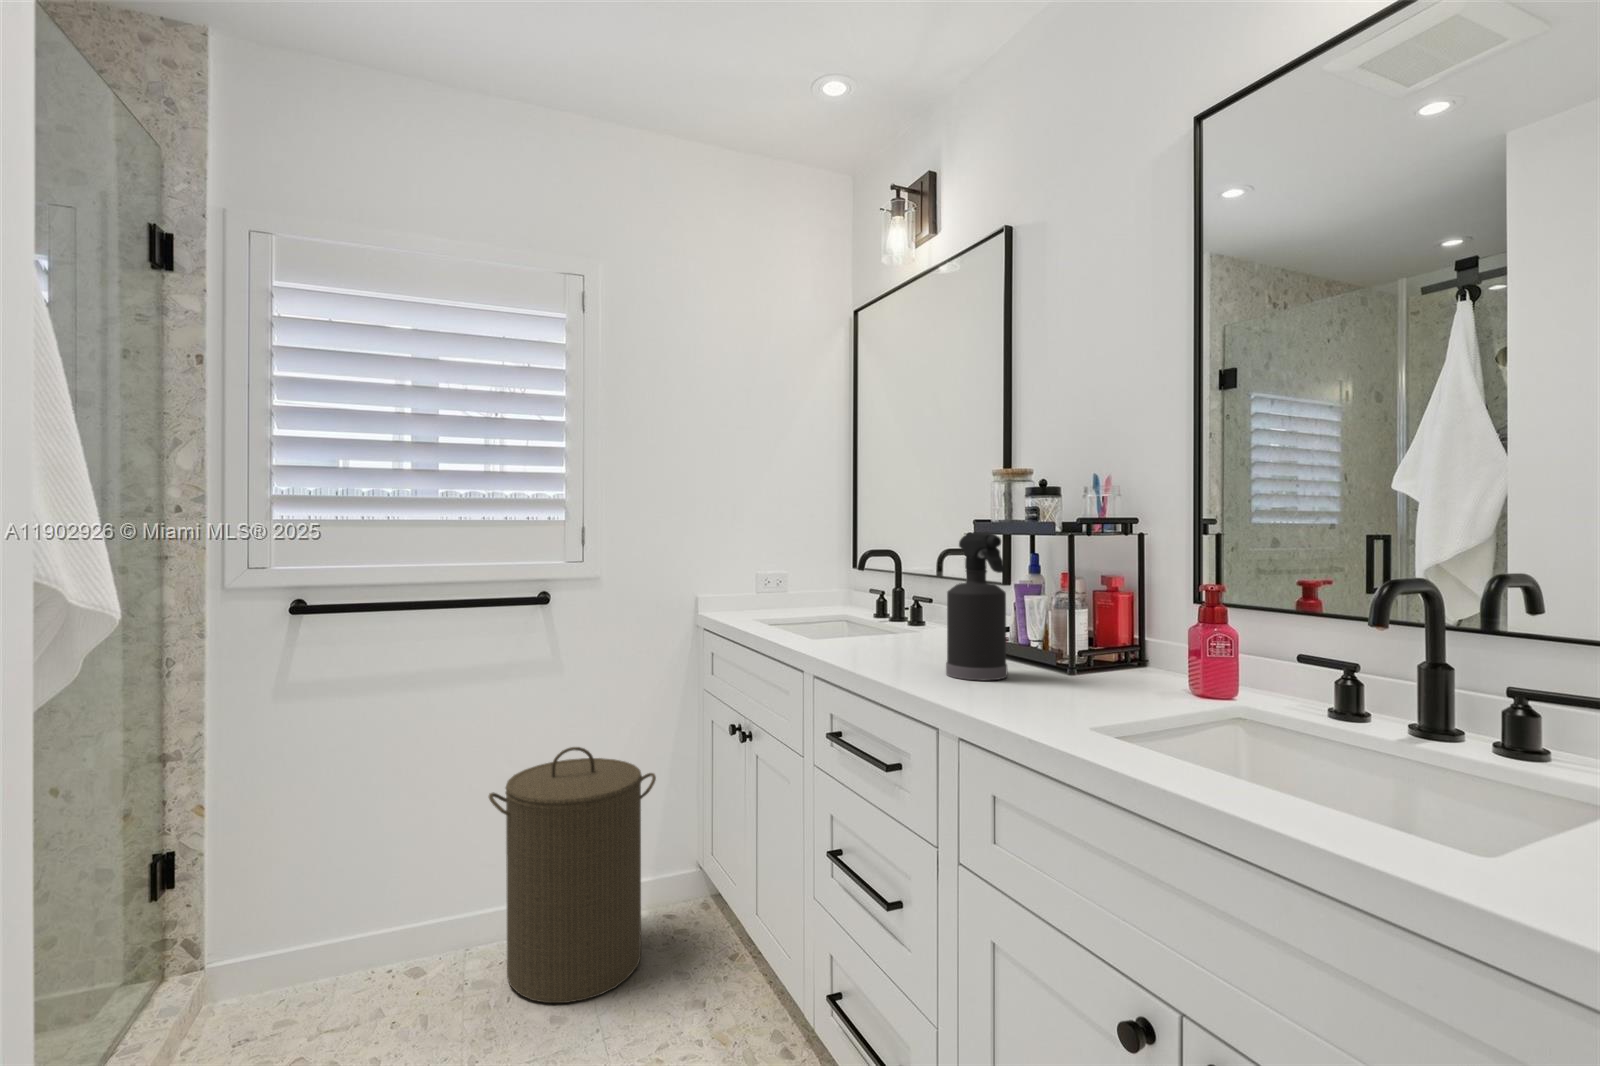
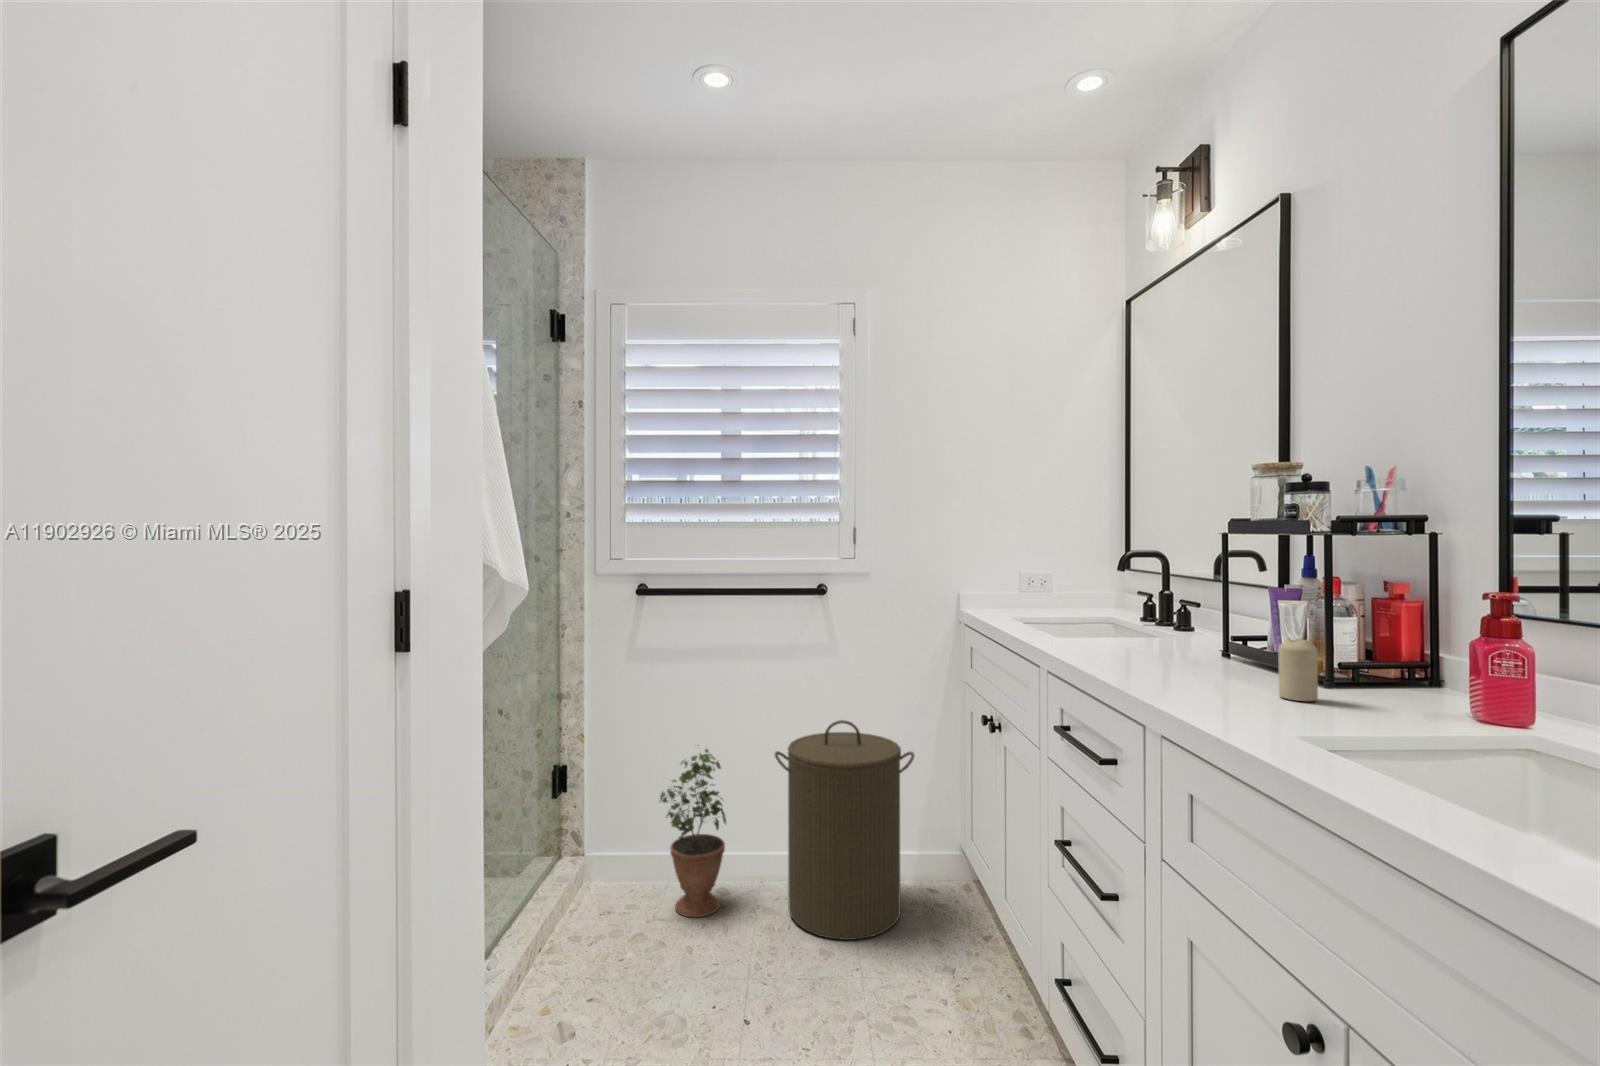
spray bottle: present [946,532,1007,680] -> none [1175,532,1246,685]
candle: none [1043,632,1075,691] -> present [1278,638,1318,701]
potted plant: none [325,797,424,1019] -> present [659,749,726,917]

